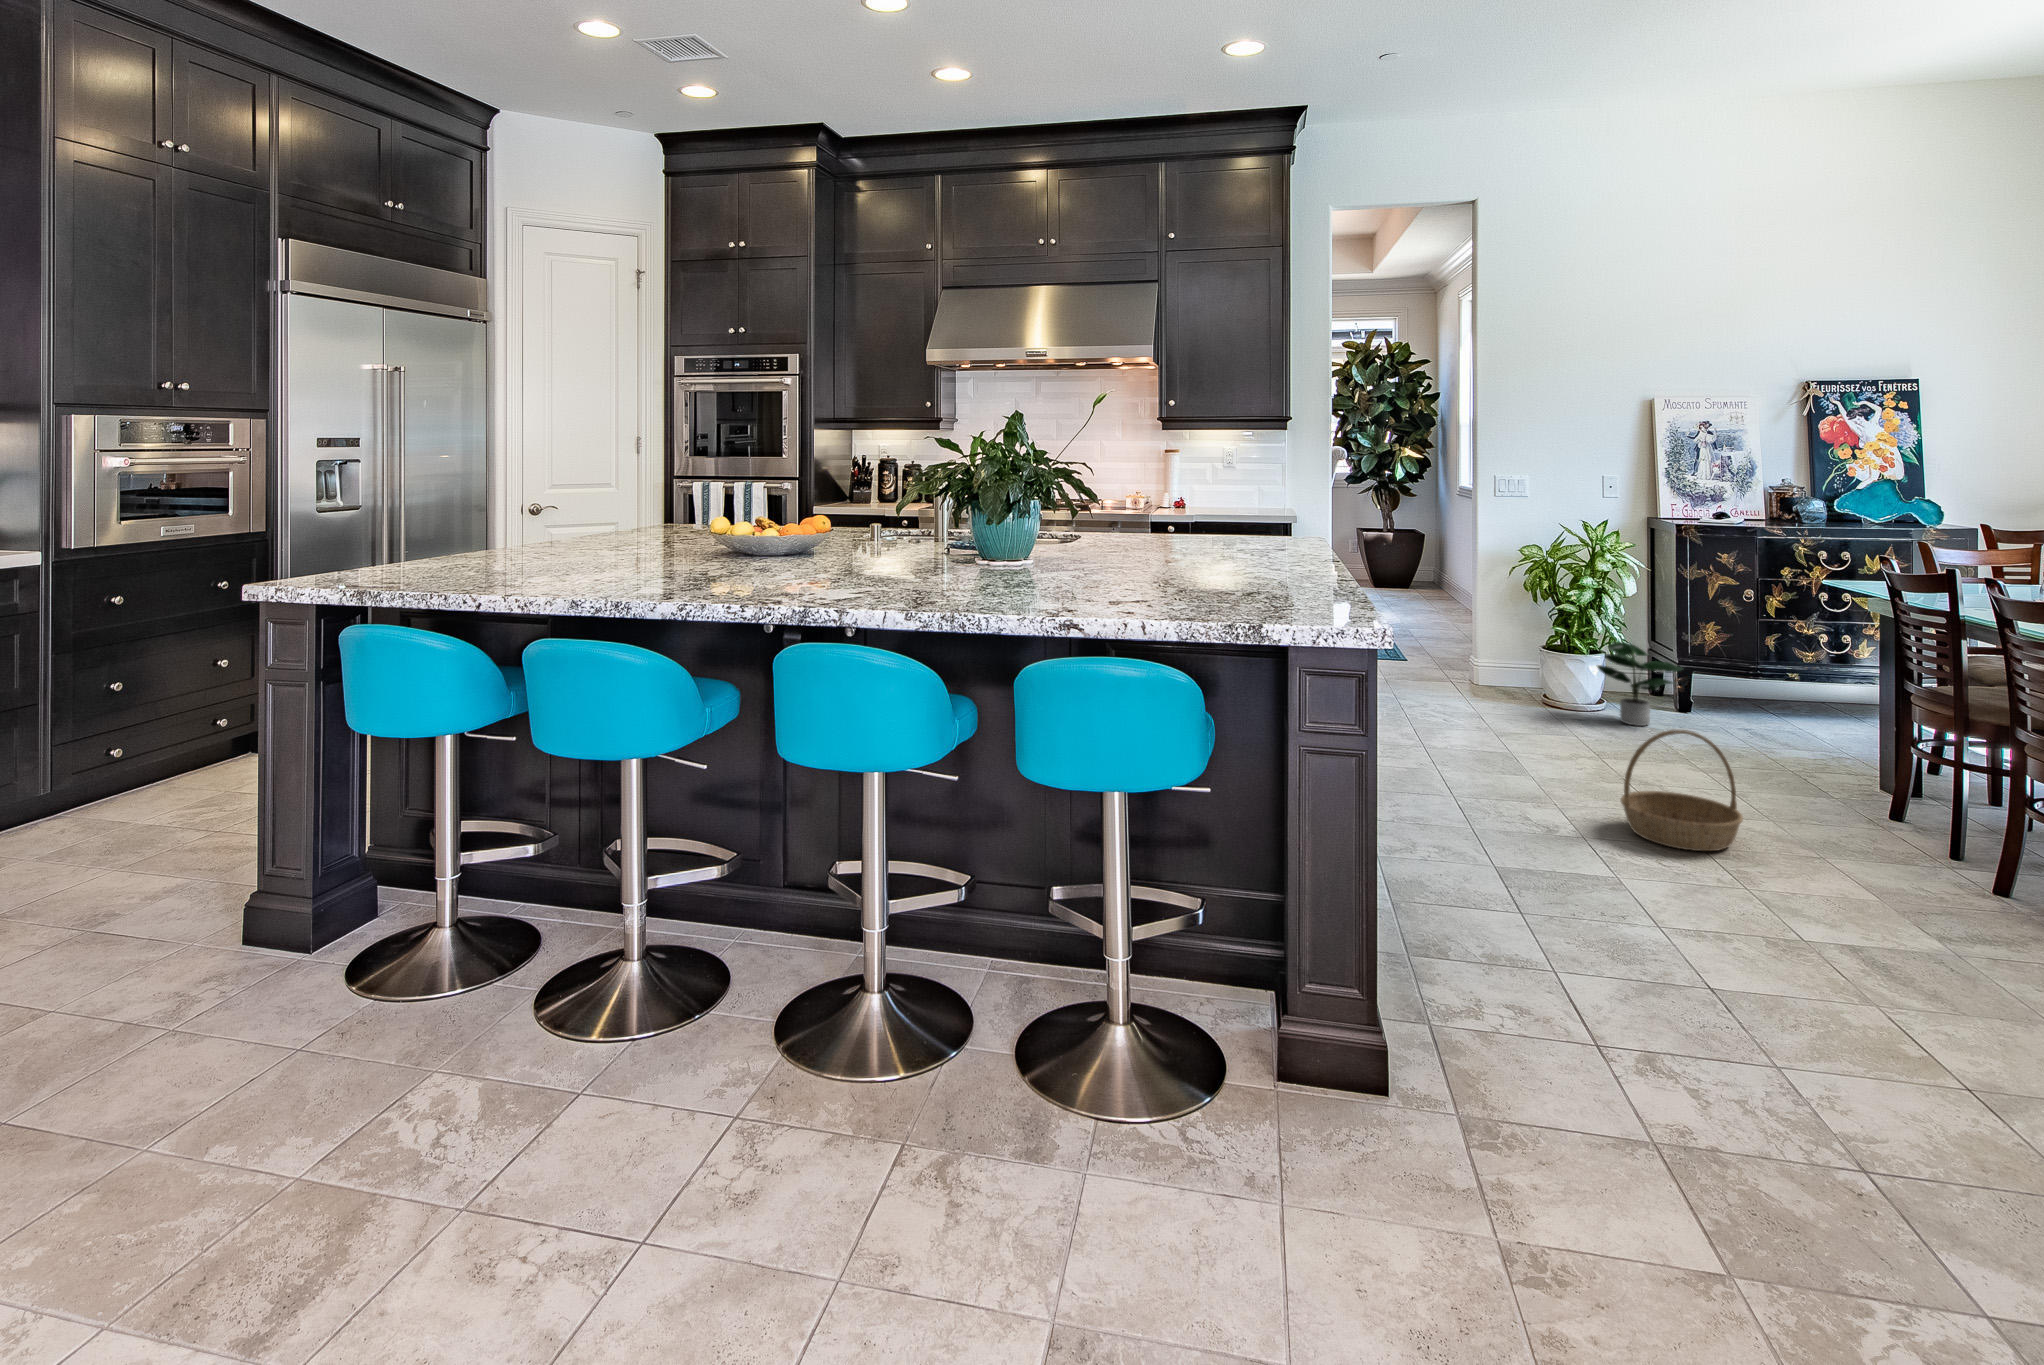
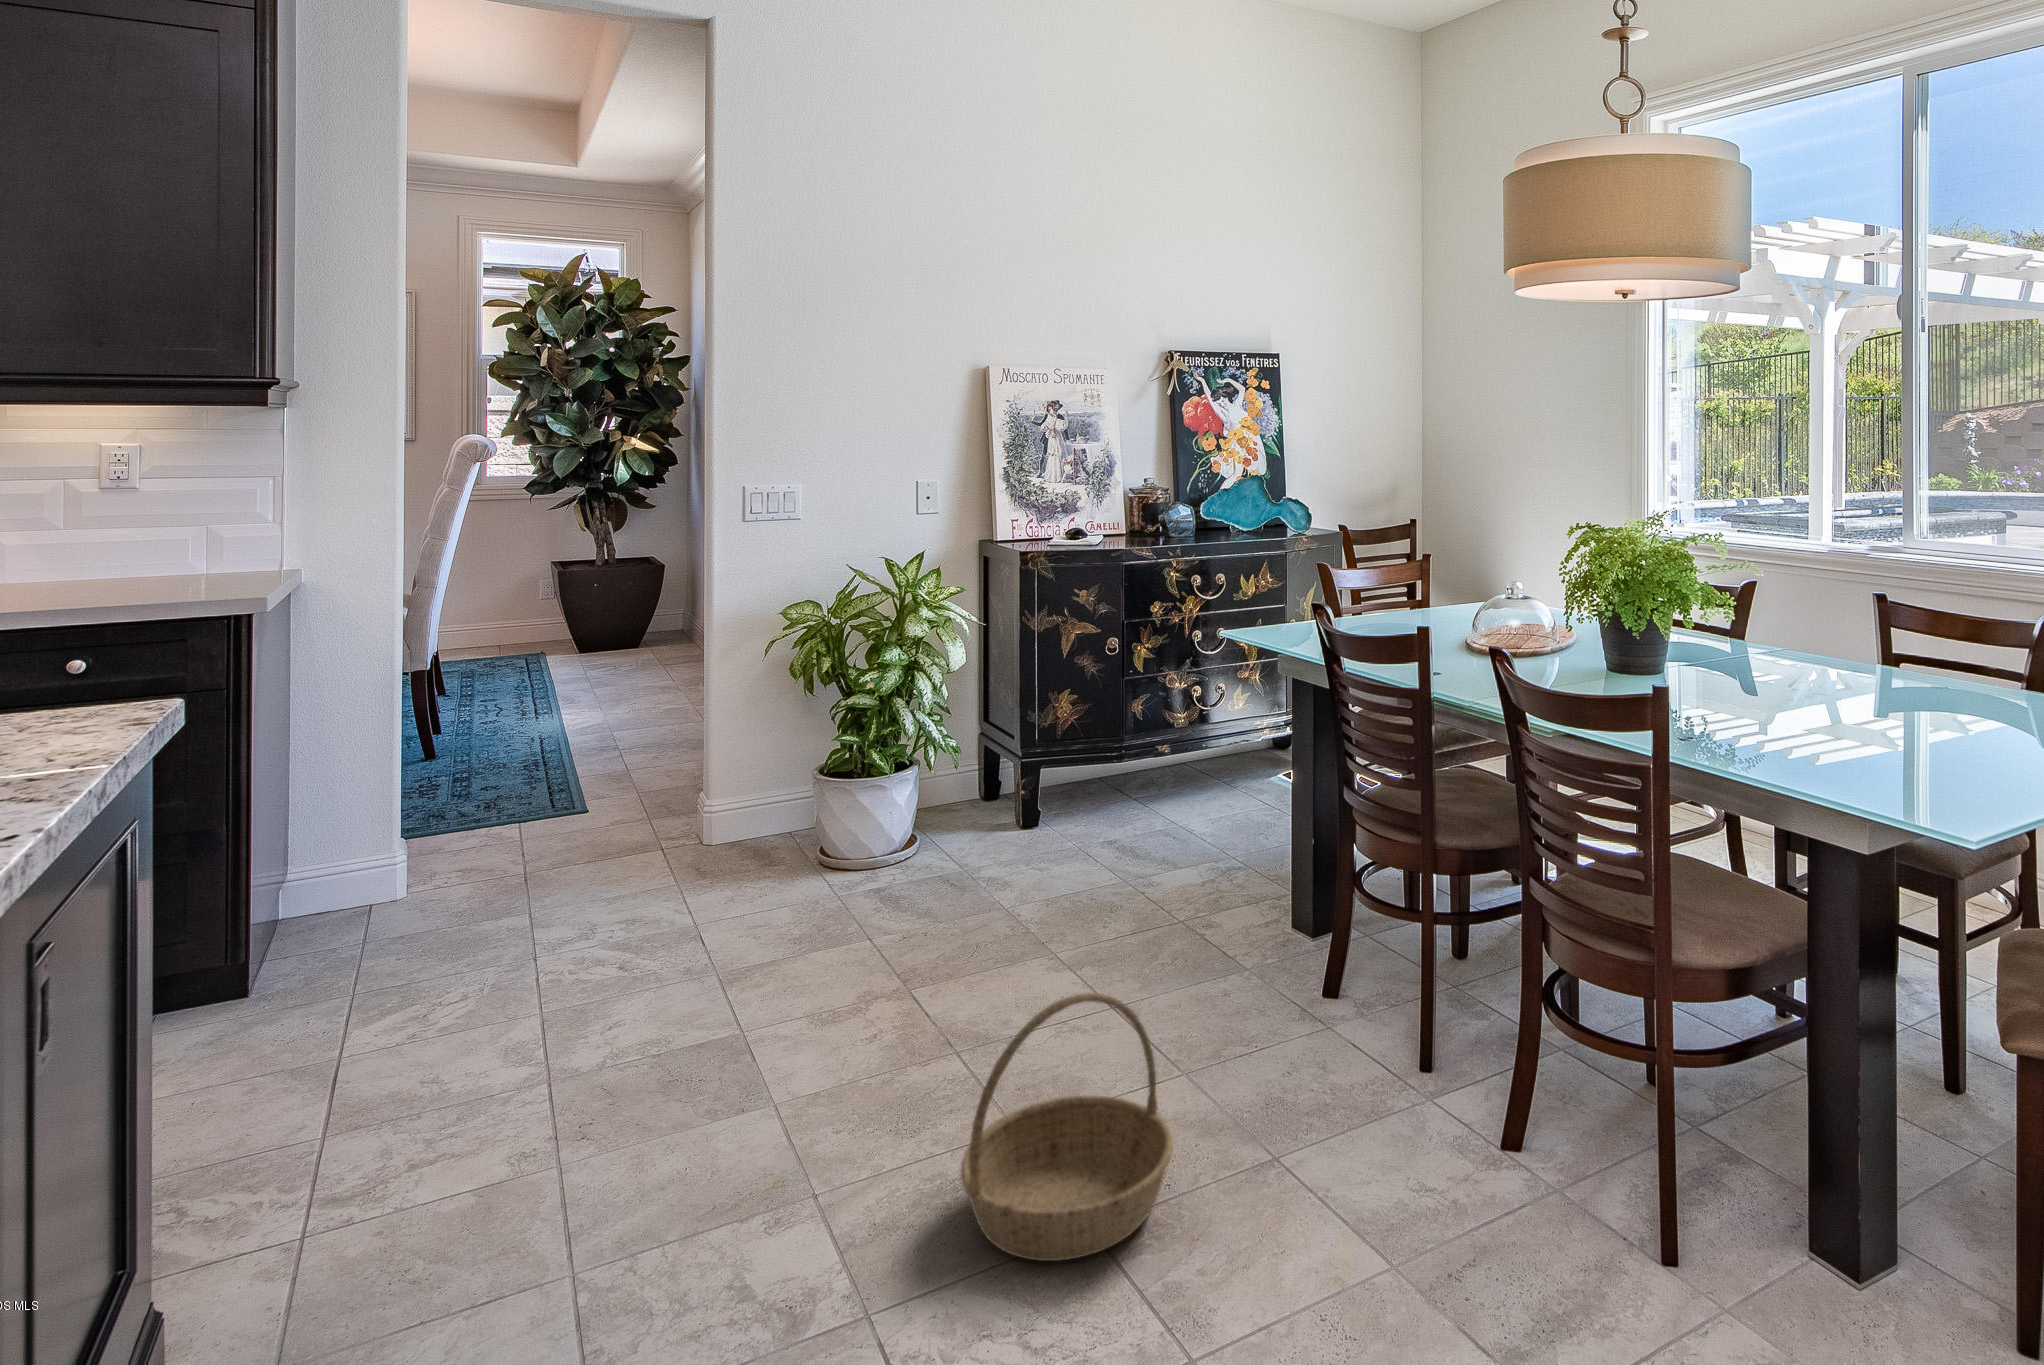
potted plant: present [1597,642,1682,726] -> none [908,746,1034,882]

